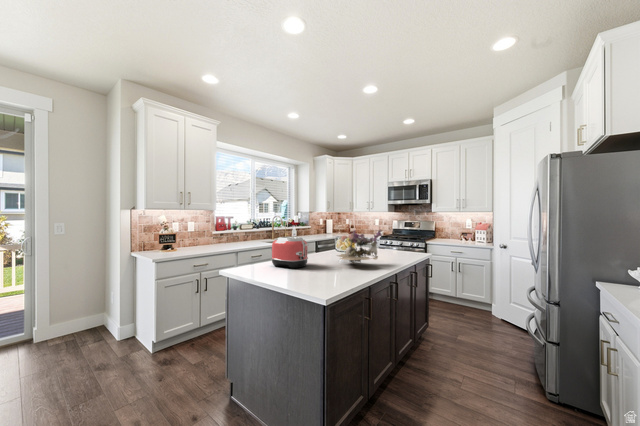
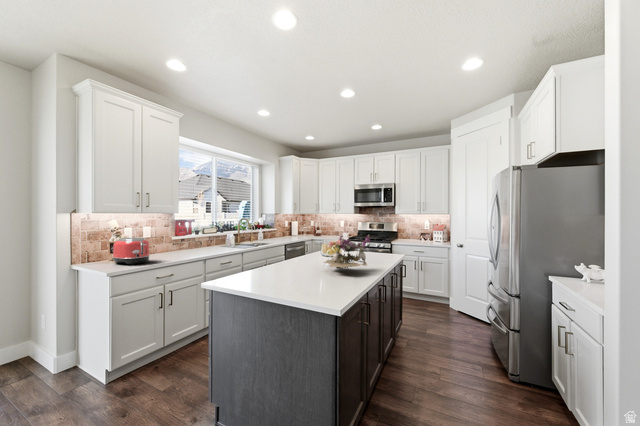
toaster: present [271,237,308,268] -> present [113,237,150,265]

